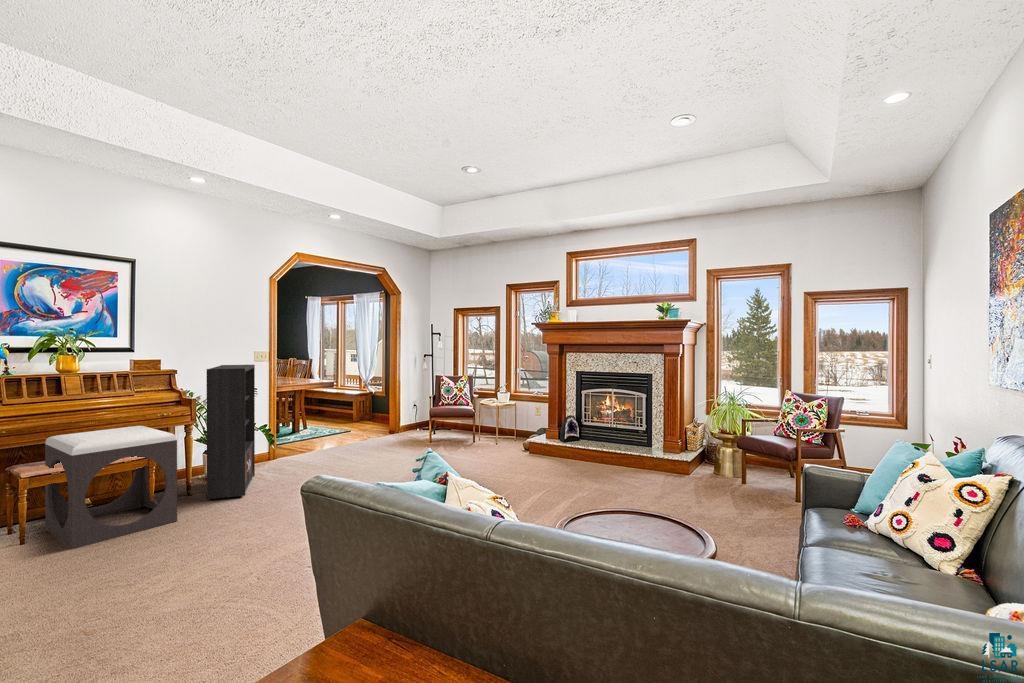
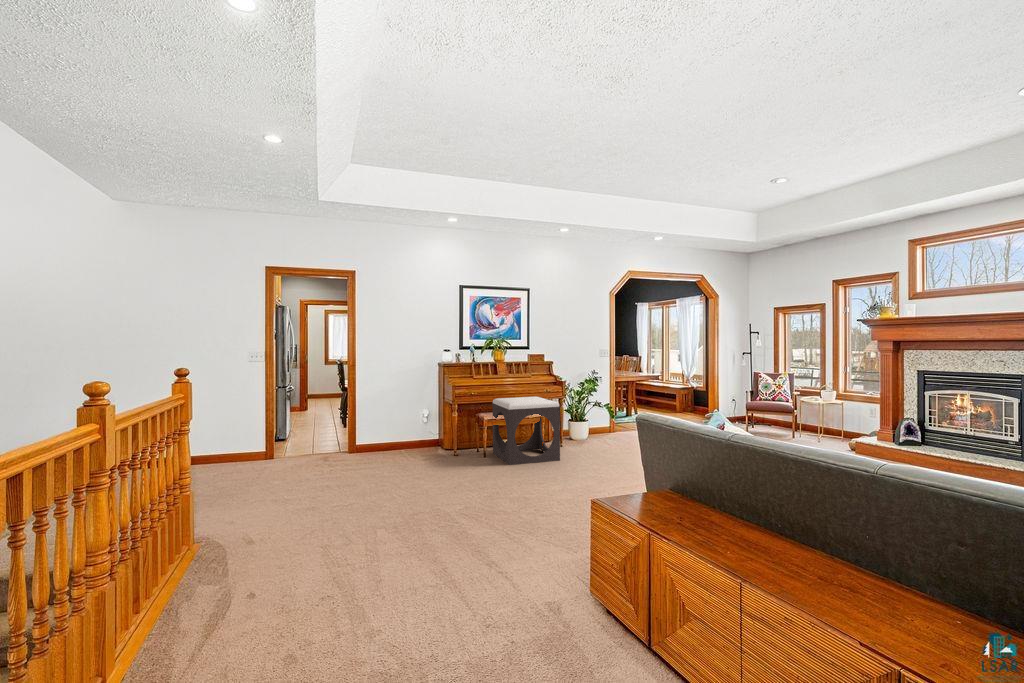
bookcase: present [199,365,255,499] -> none [567,358,603,452]

